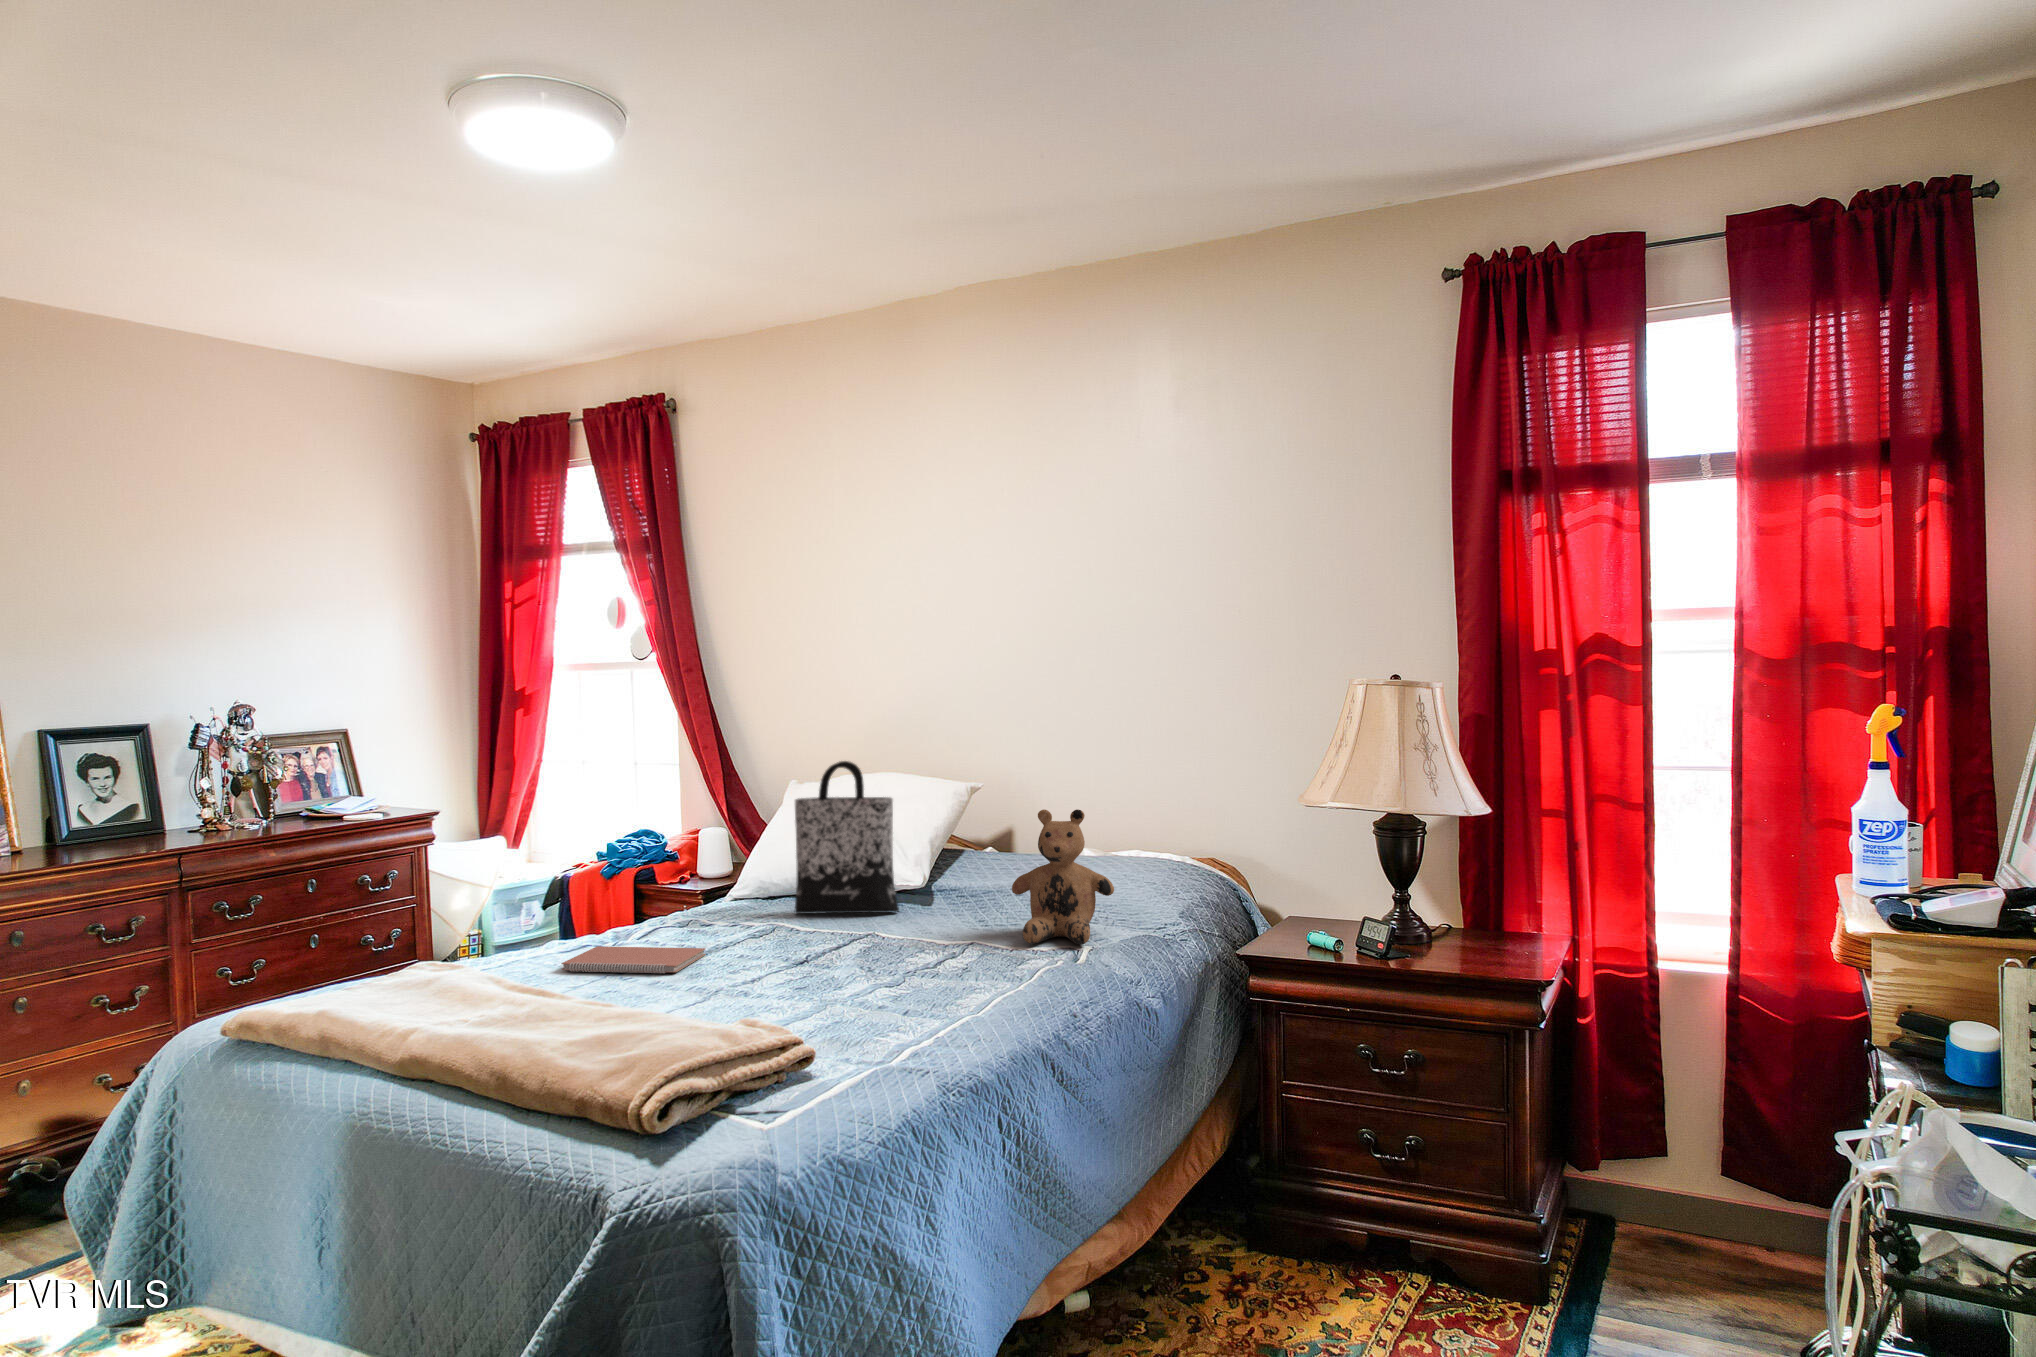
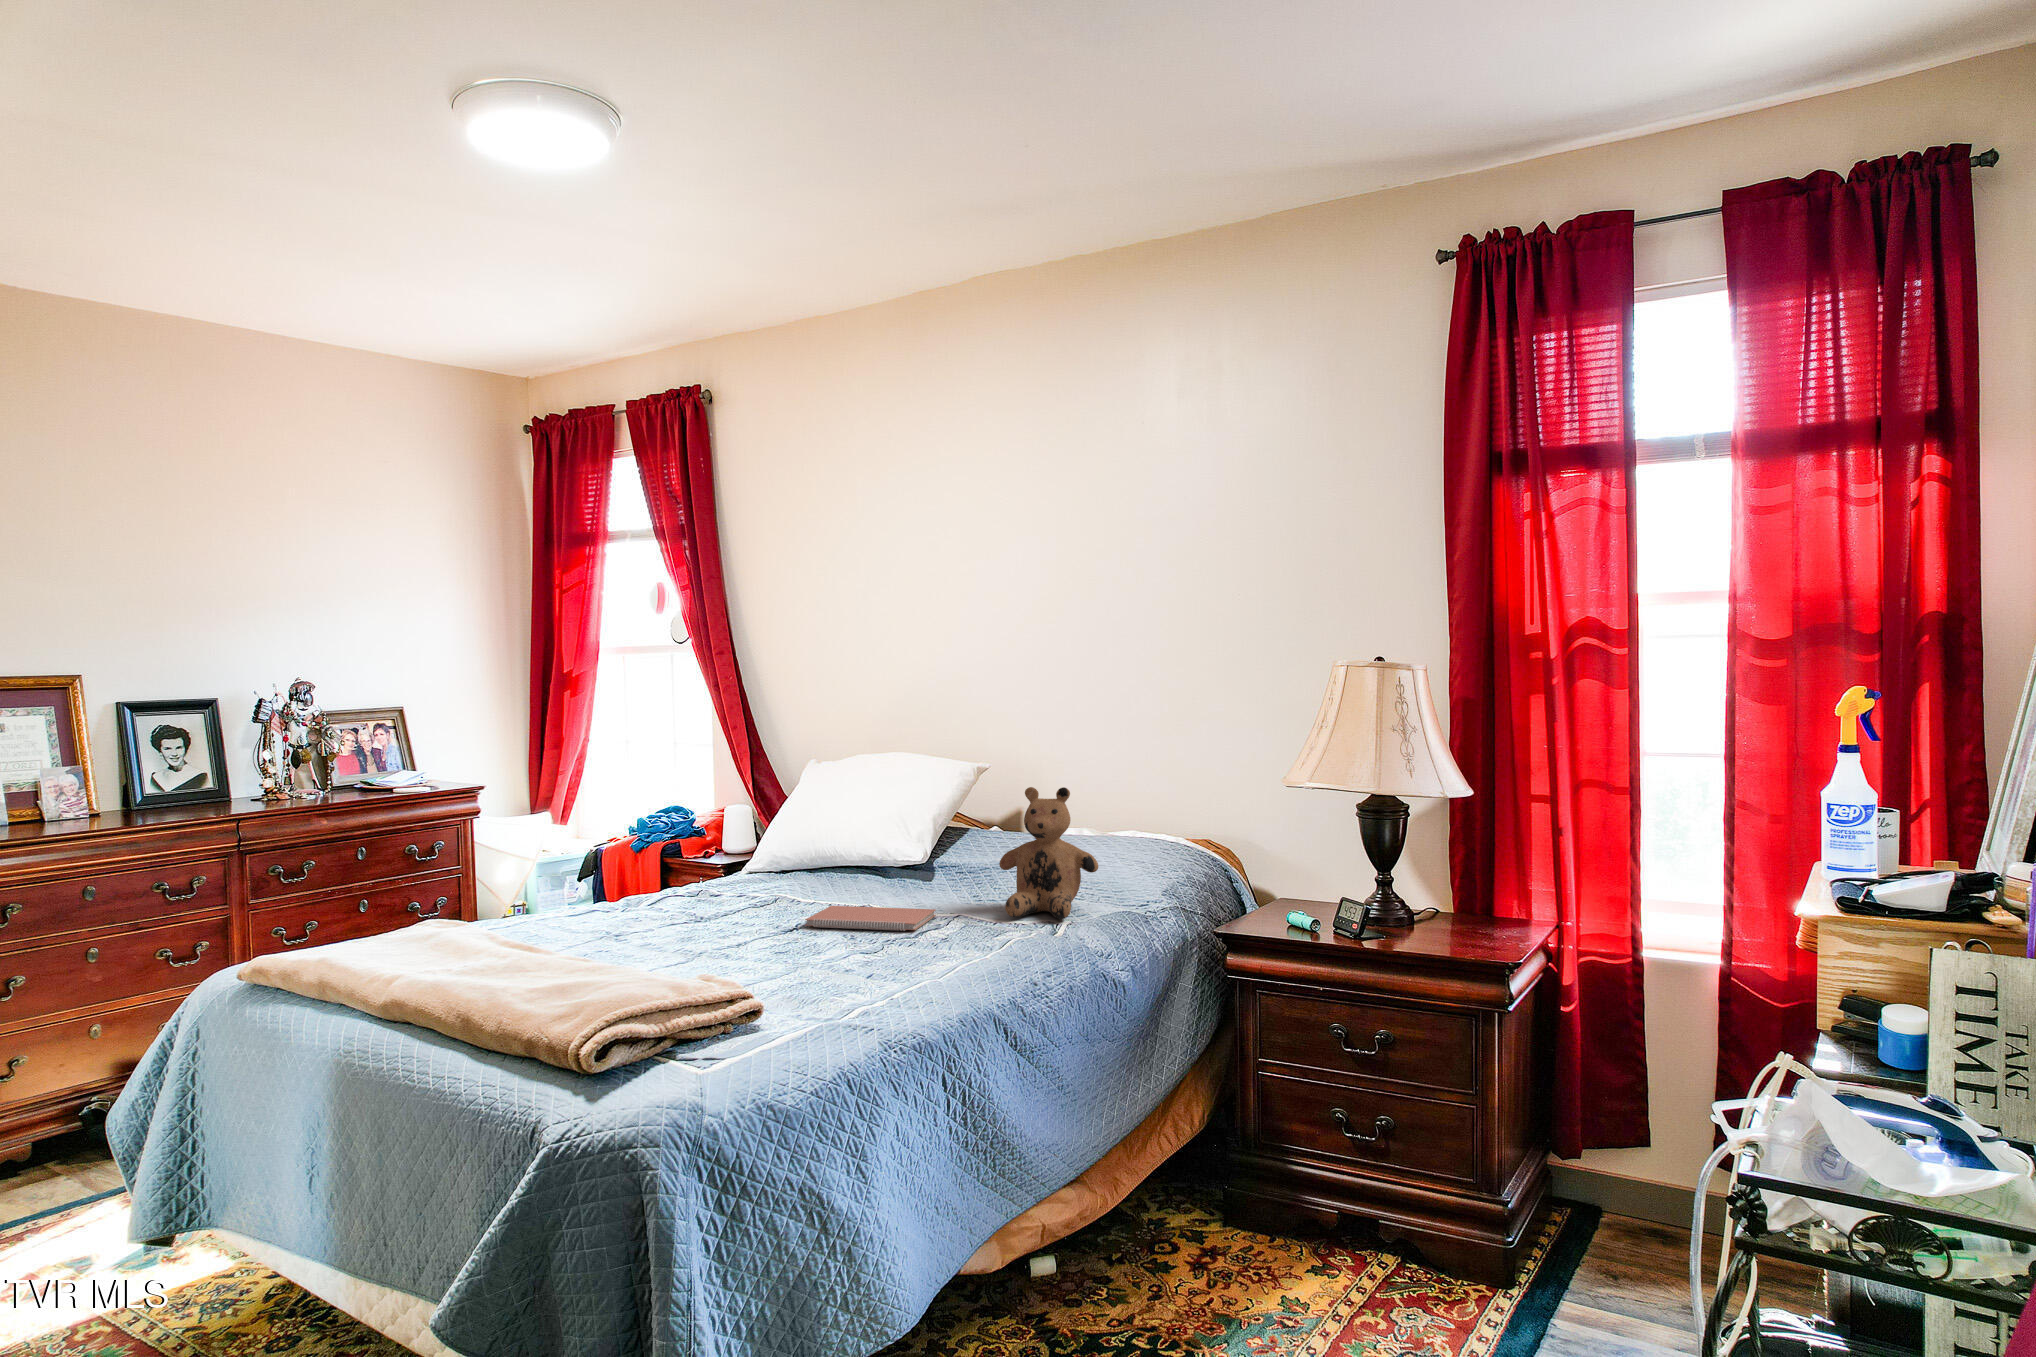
tote bag: present [795,761,899,914] -> none [798,739,898,887]
notebook: present [561,946,706,973] -> present [805,906,936,931]

